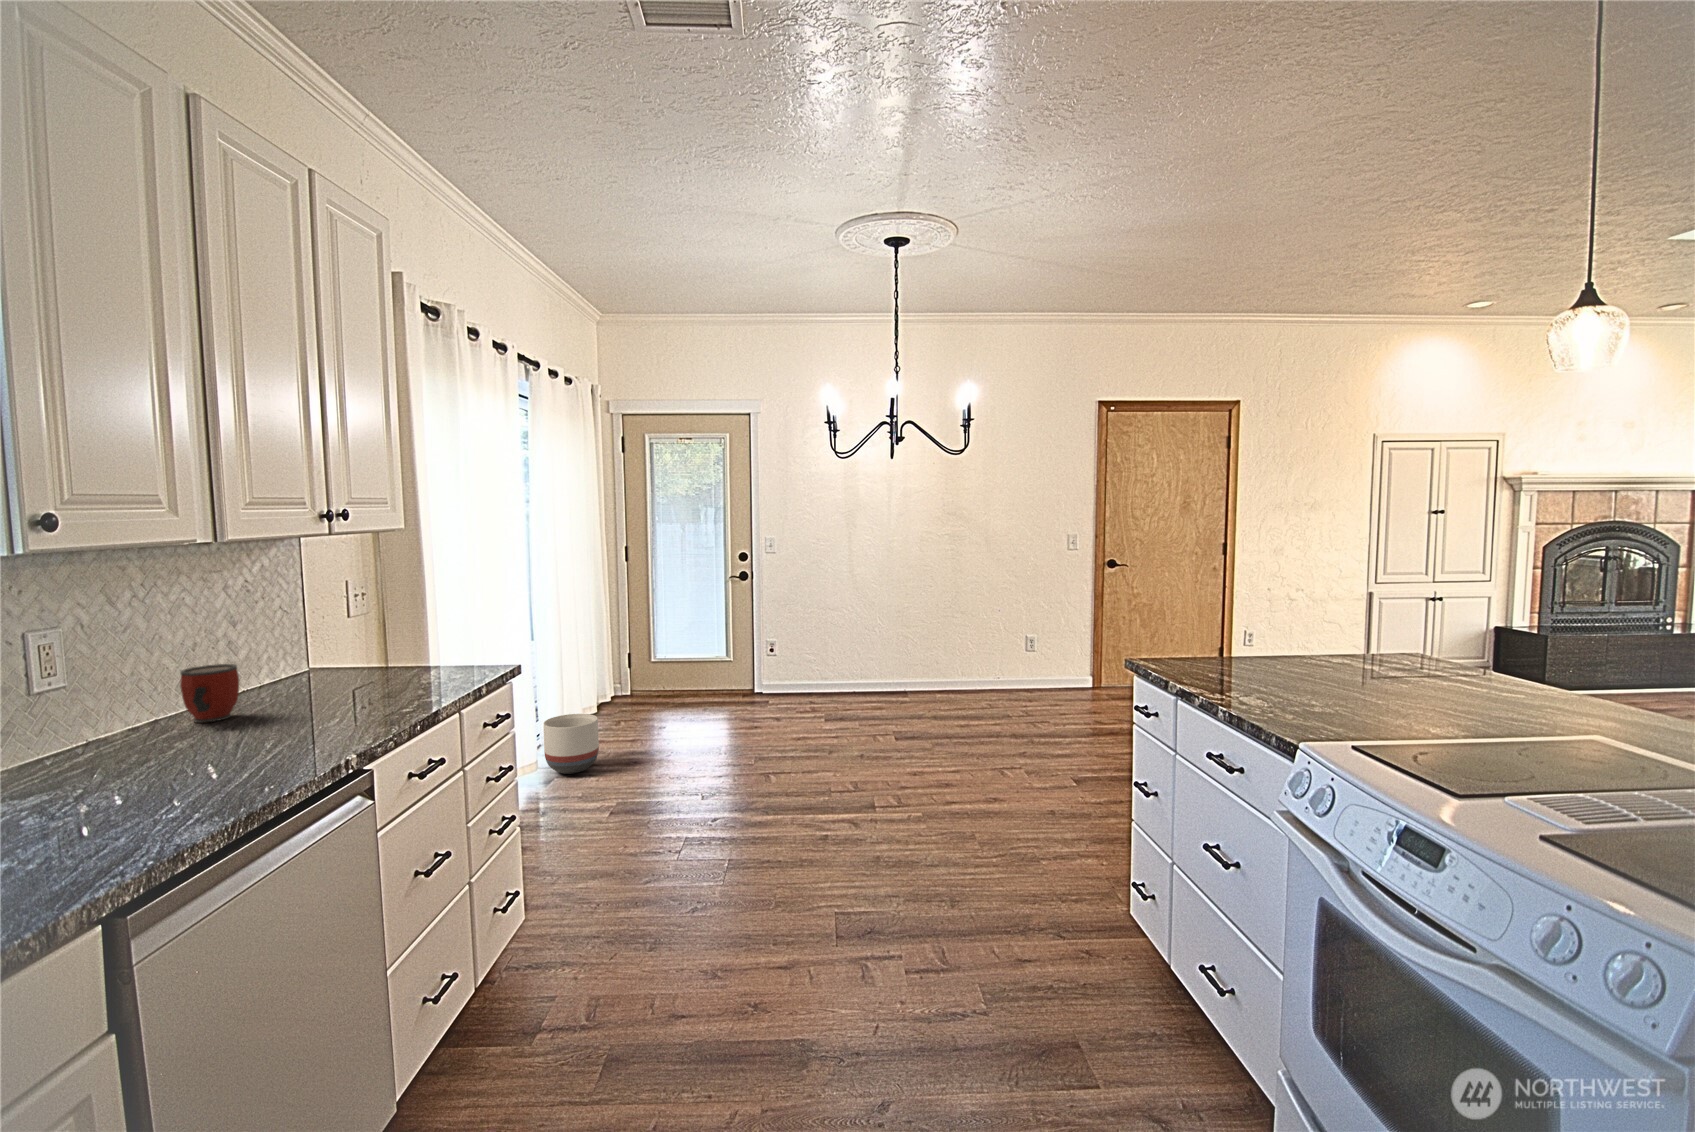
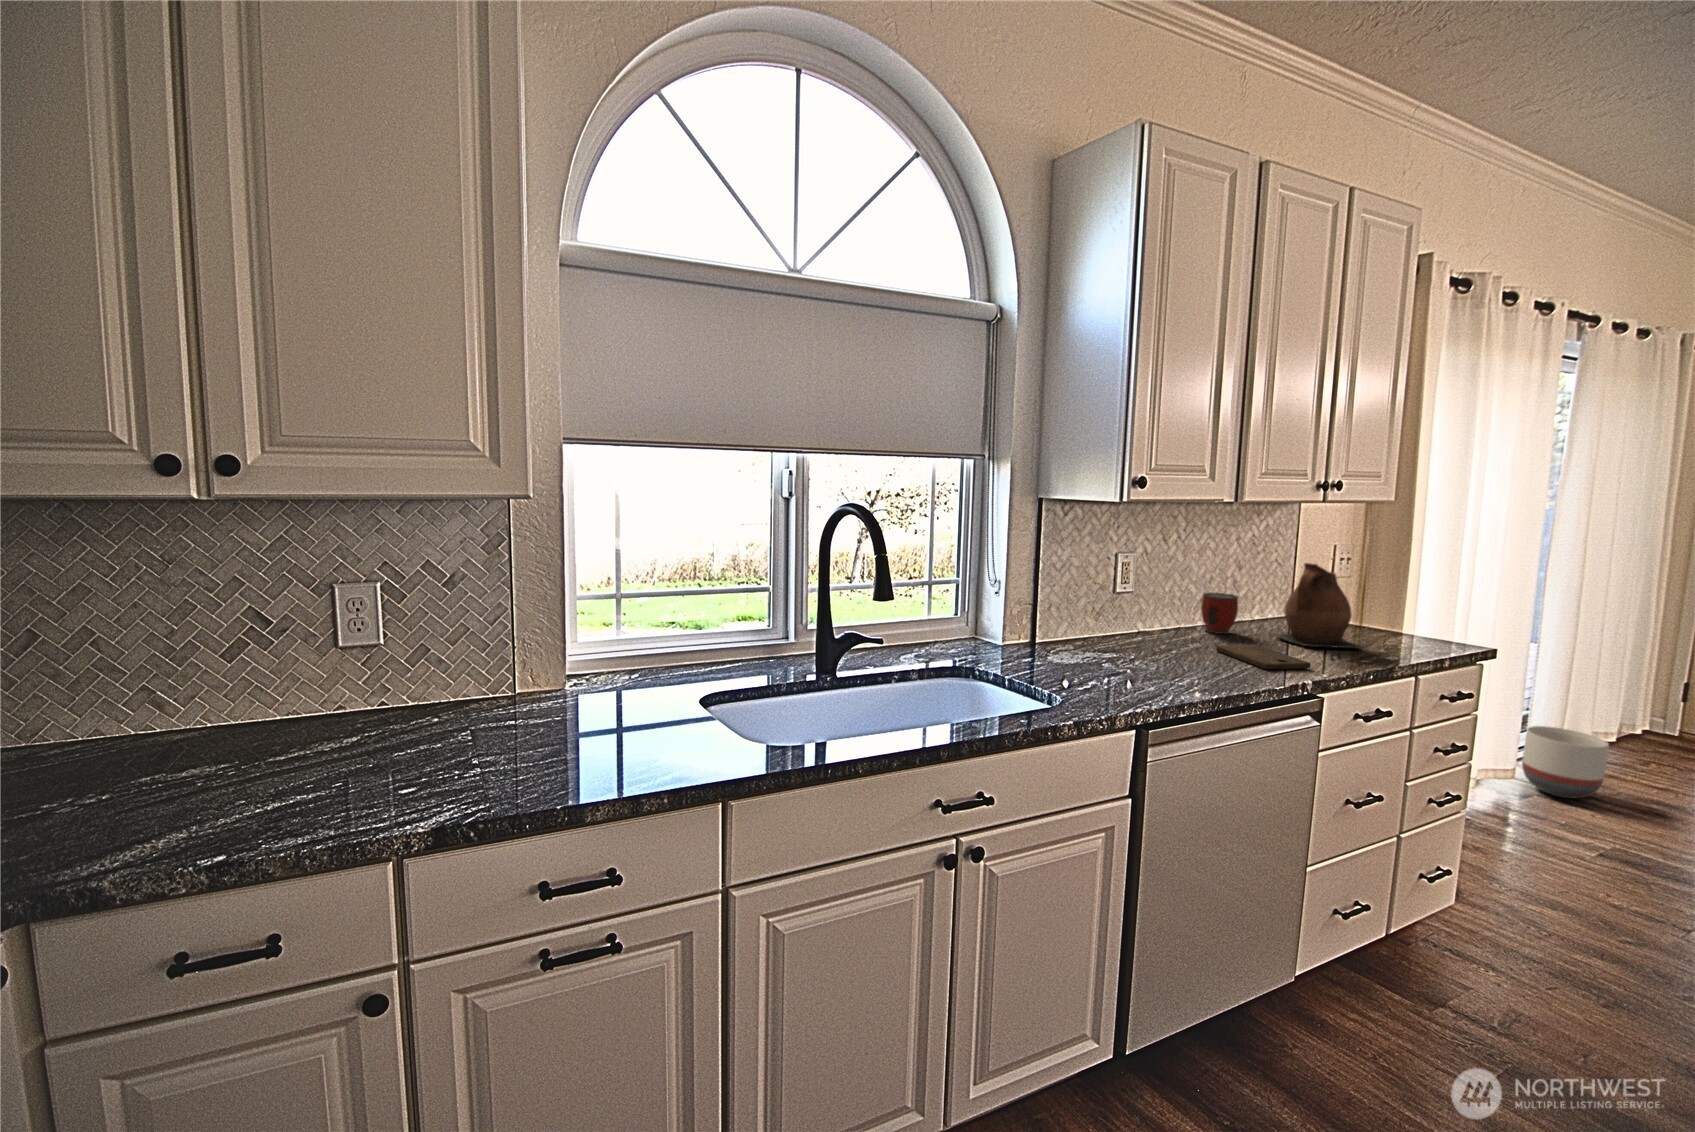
ceramic pitcher: none [294,608,402,709] -> present [1278,563,1360,649]
cutting board: none [214,724,350,756] -> present [1216,645,1310,669]

